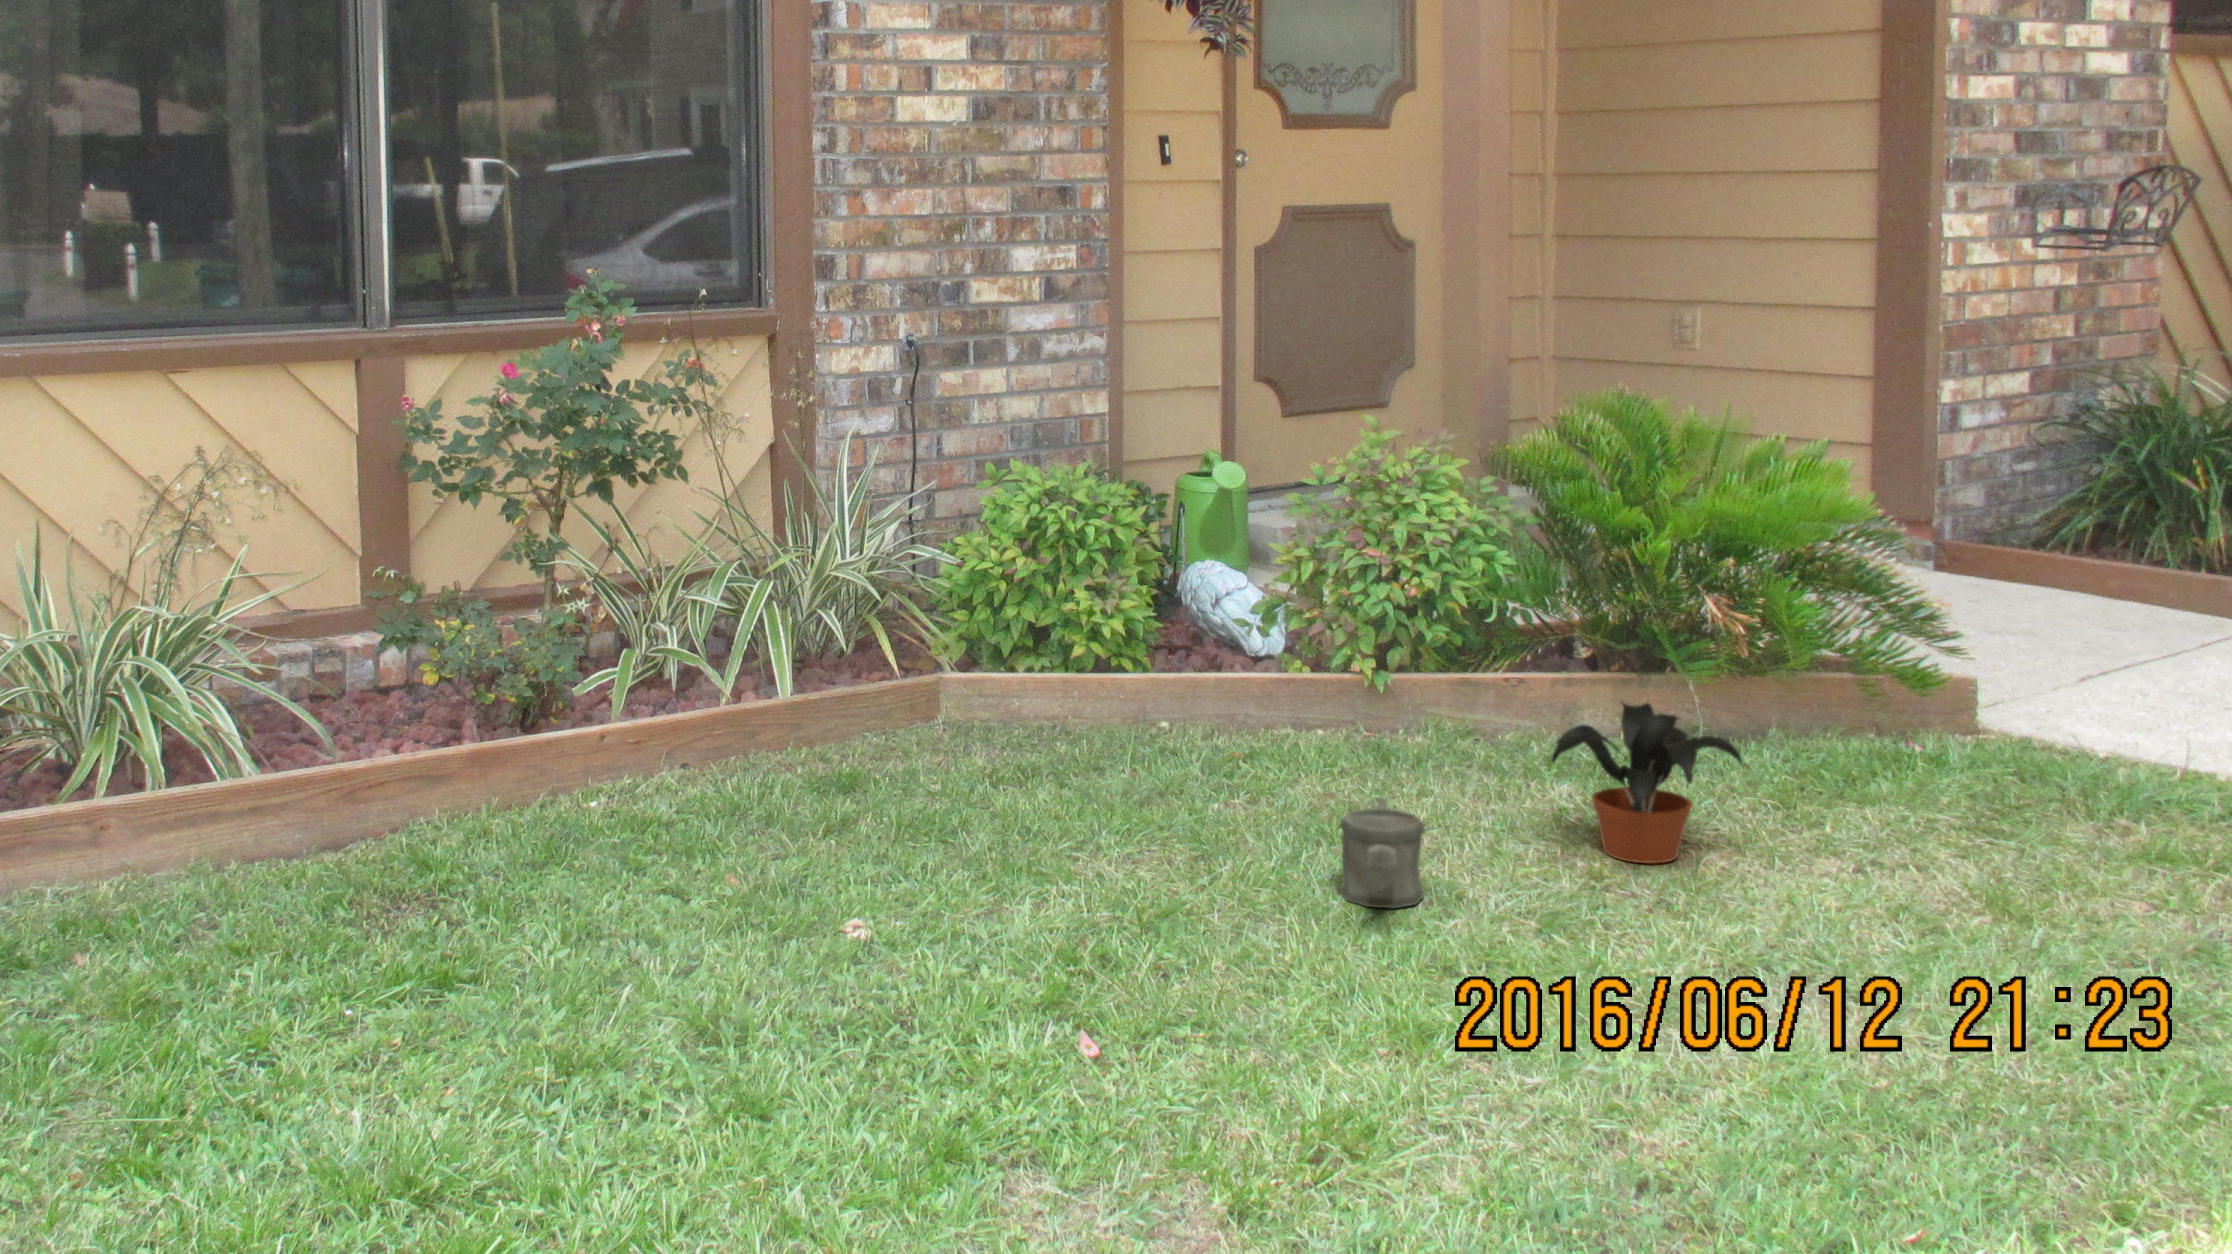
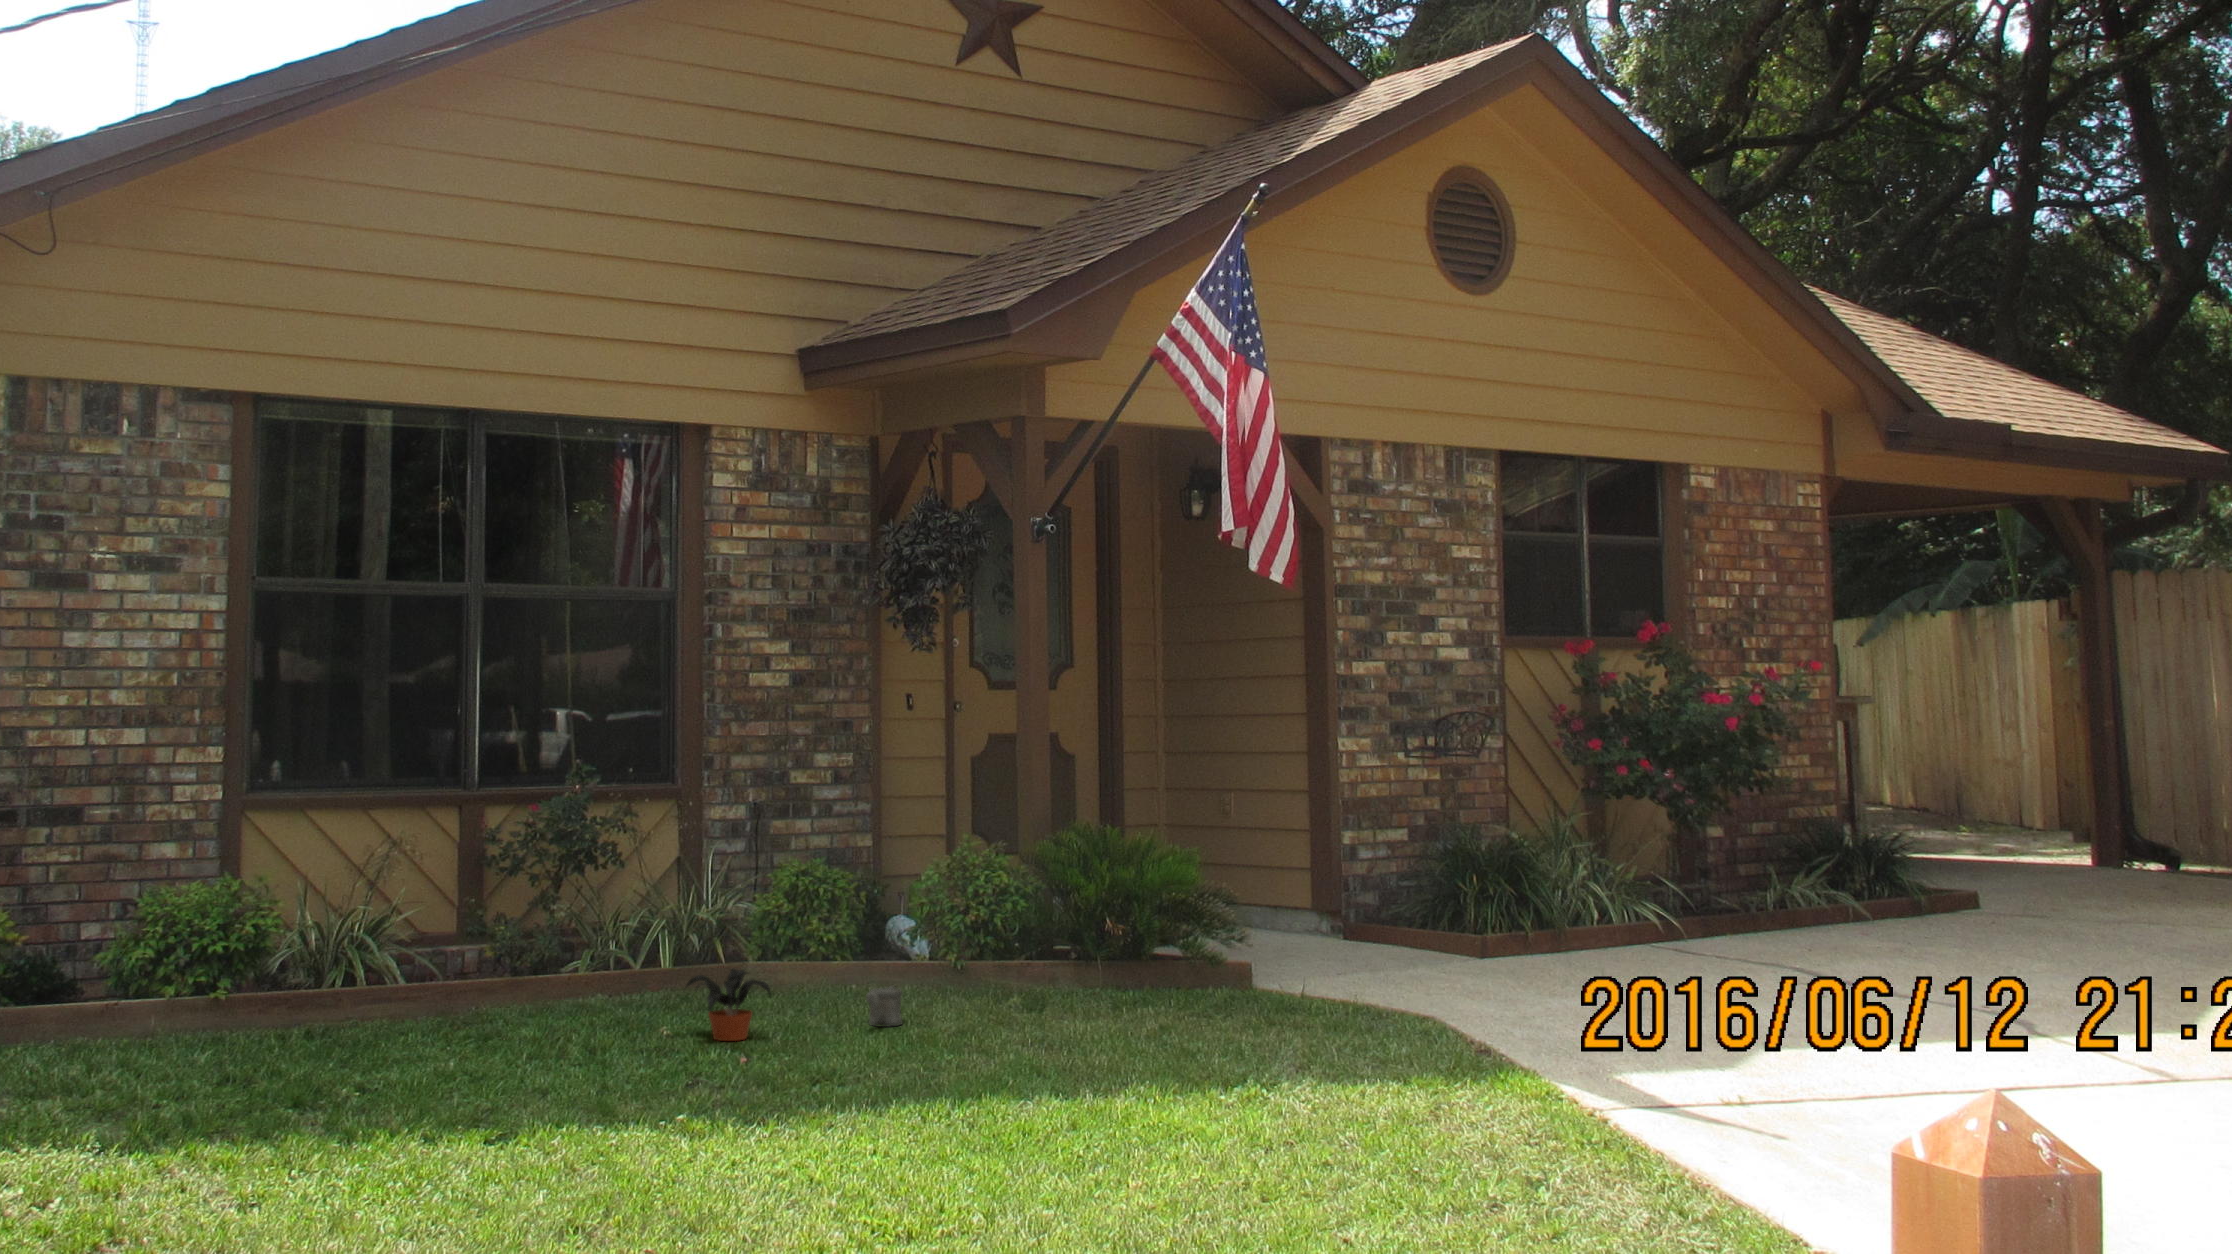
potted plant: present [1551,703,1742,864] -> present [683,969,771,1041]

